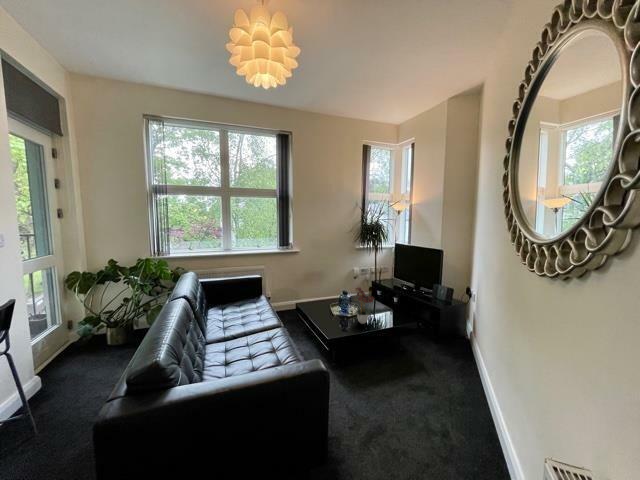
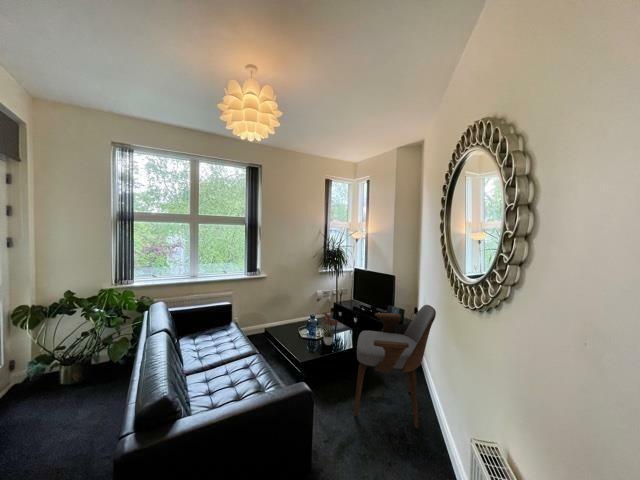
armchair: none [390,280,499,428] -> present [354,305,436,428]

